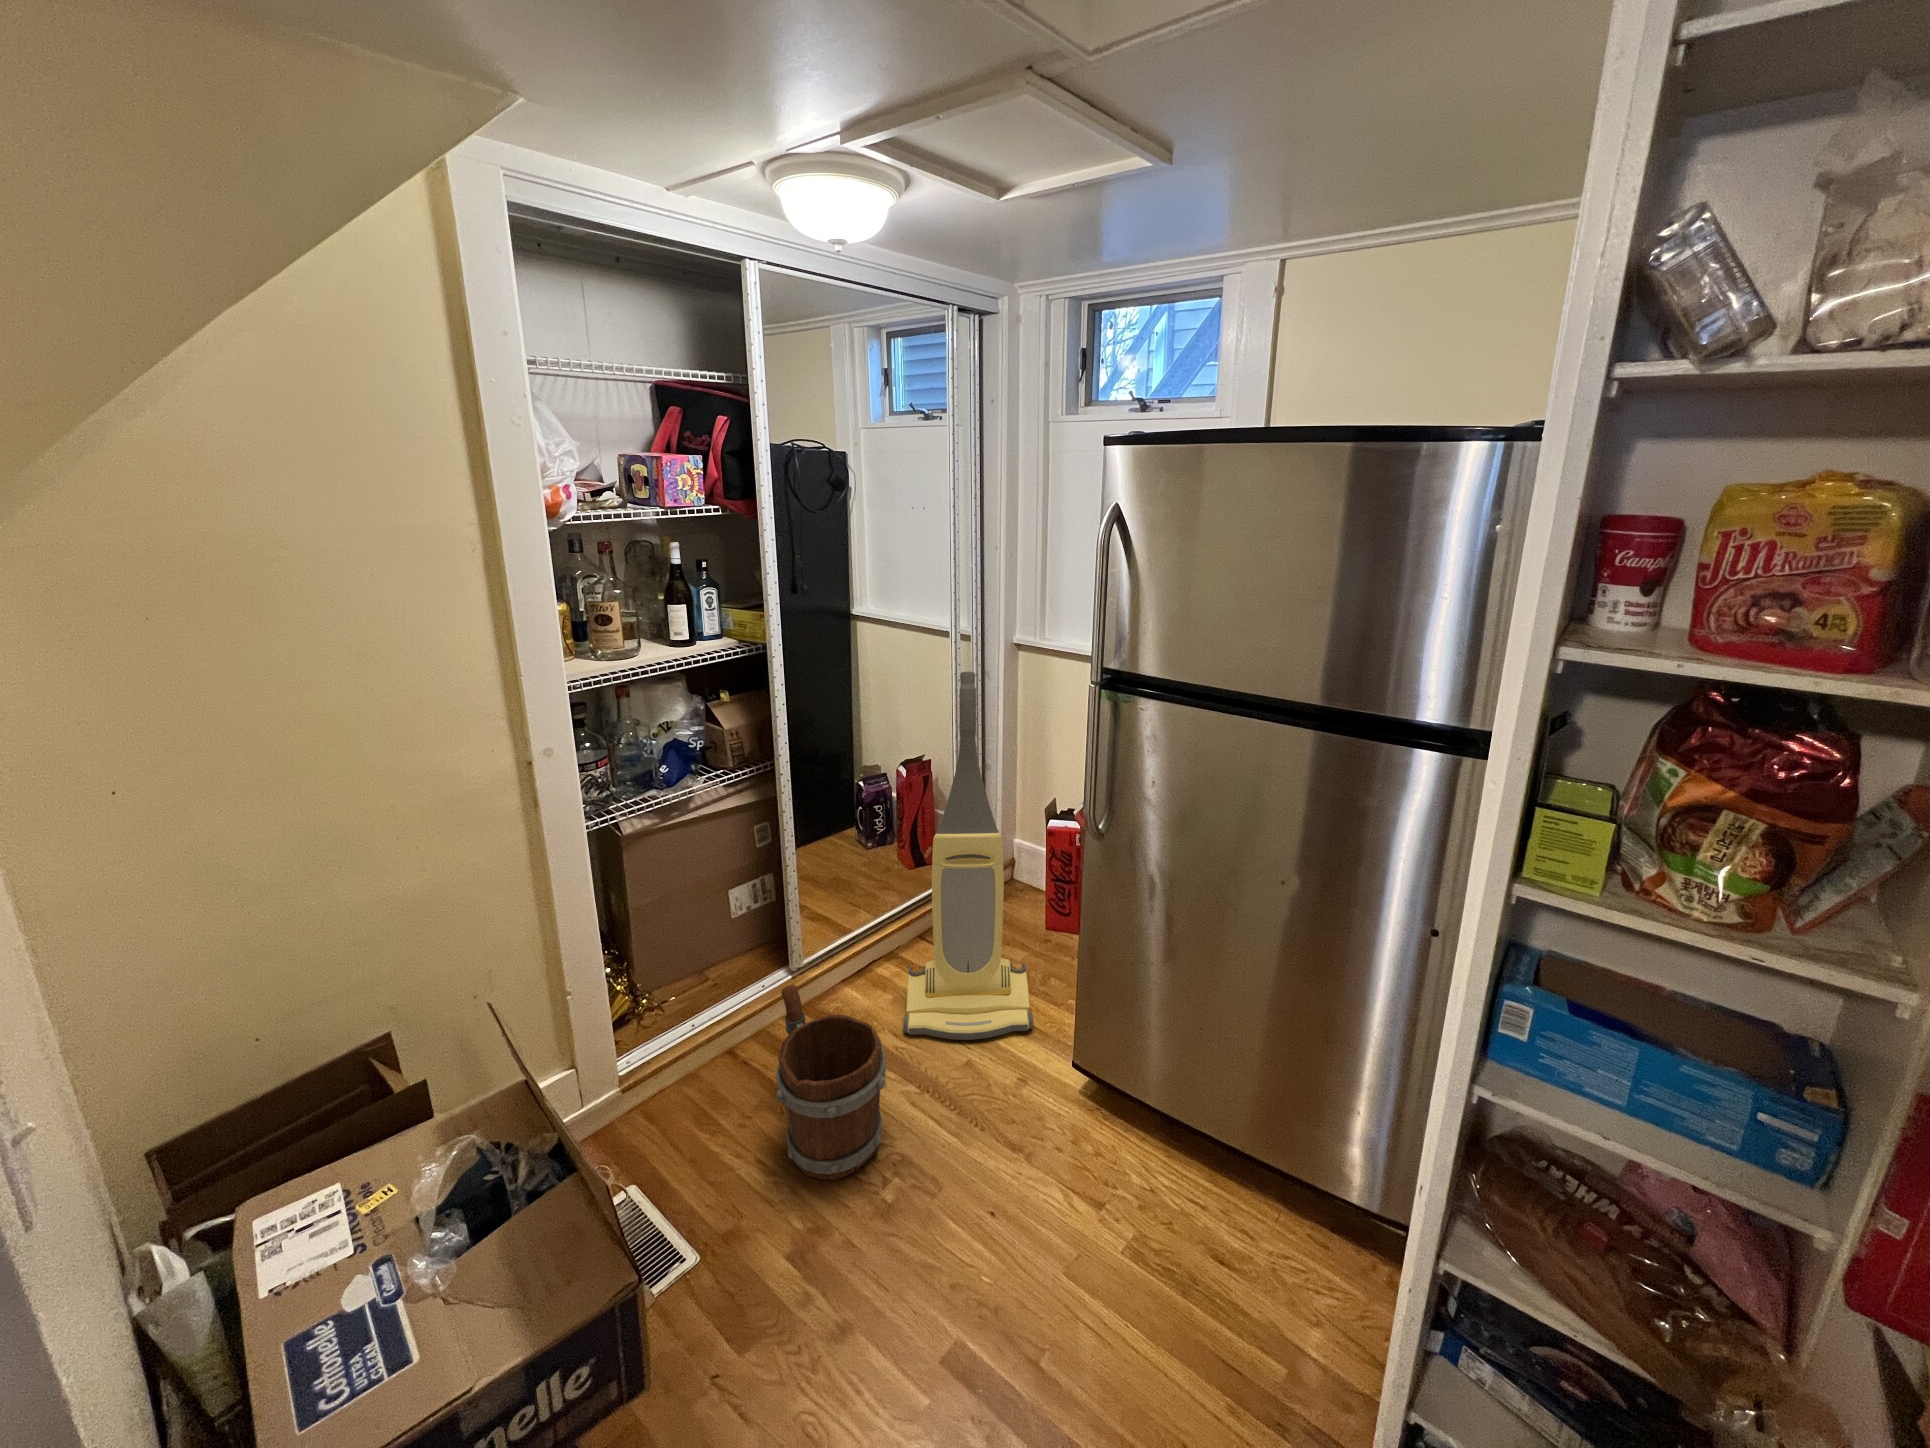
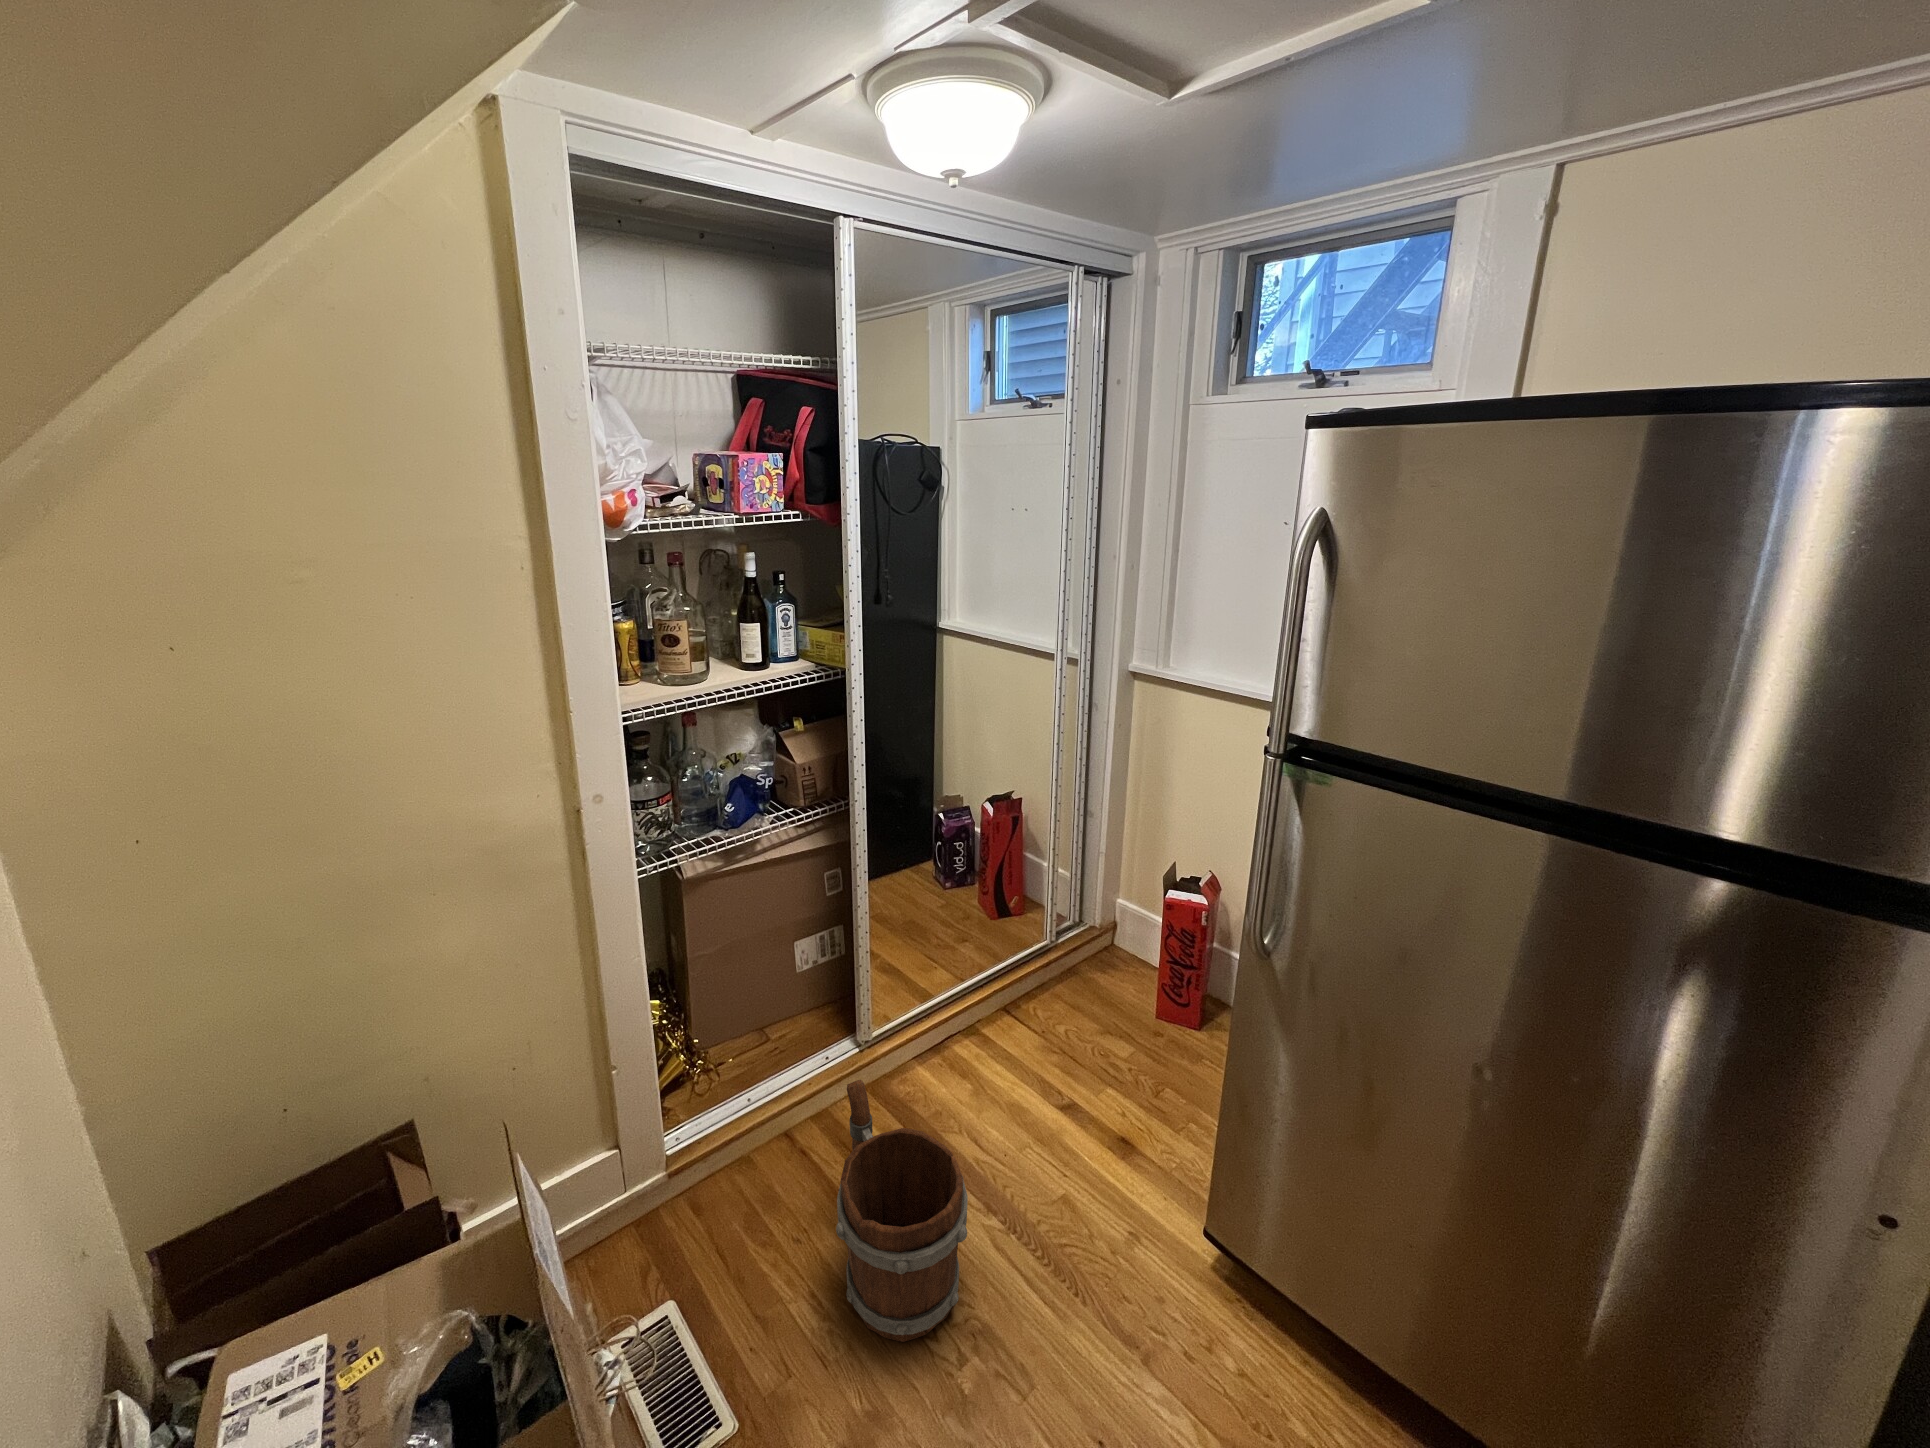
vacuum cleaner: present [903,671,1033,1040] -> none [985,713,1146,1166]

